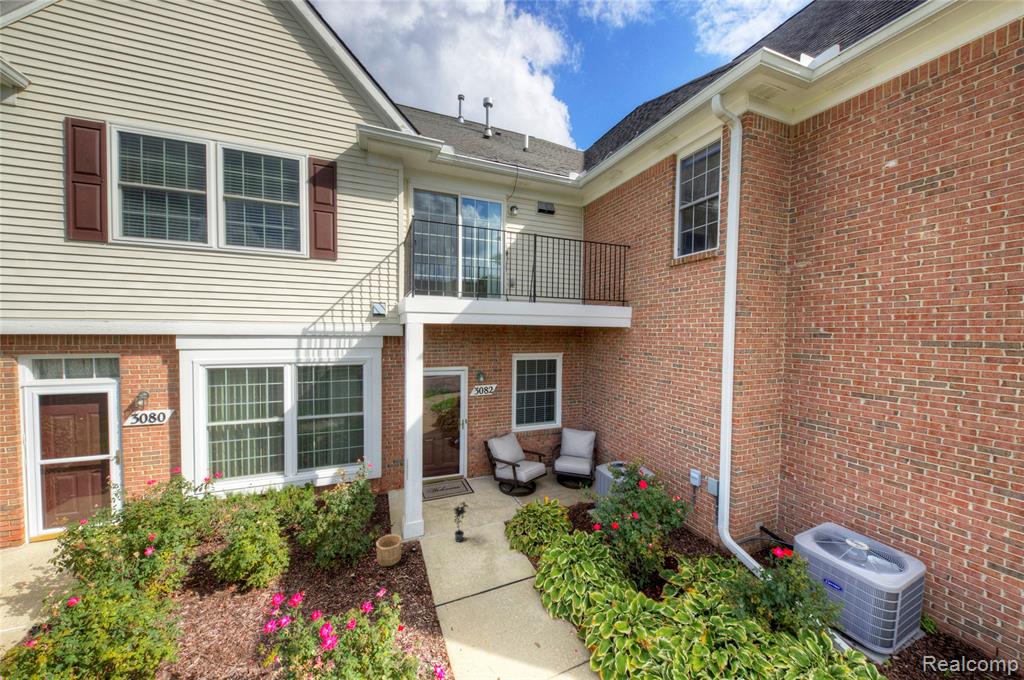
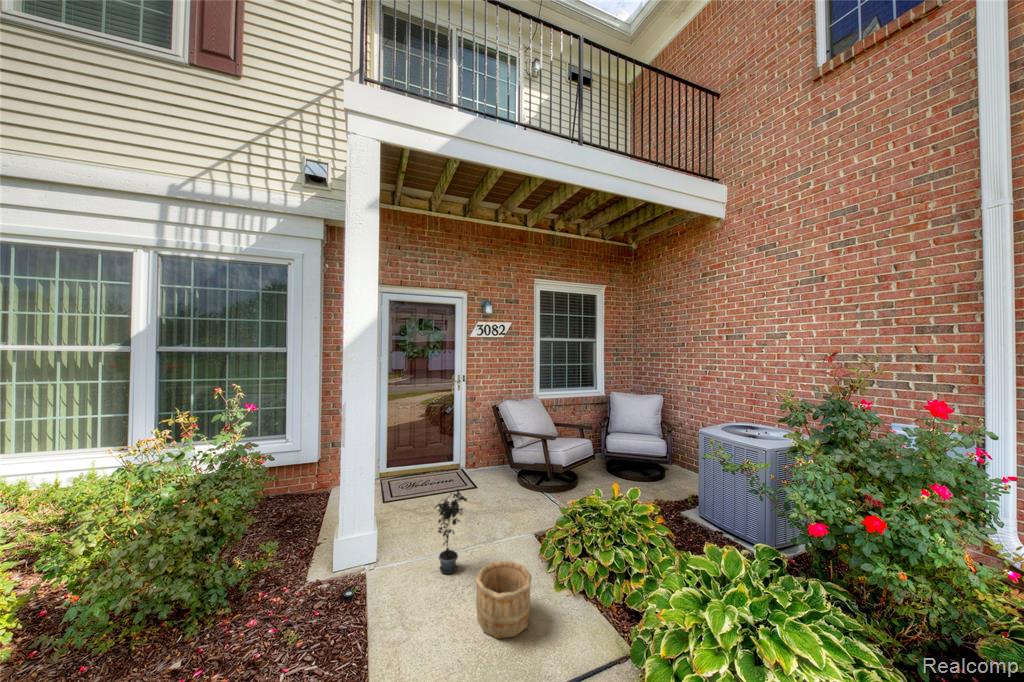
wooden bucket: present [376,534,402,566] -> present [475,561,532,639]

